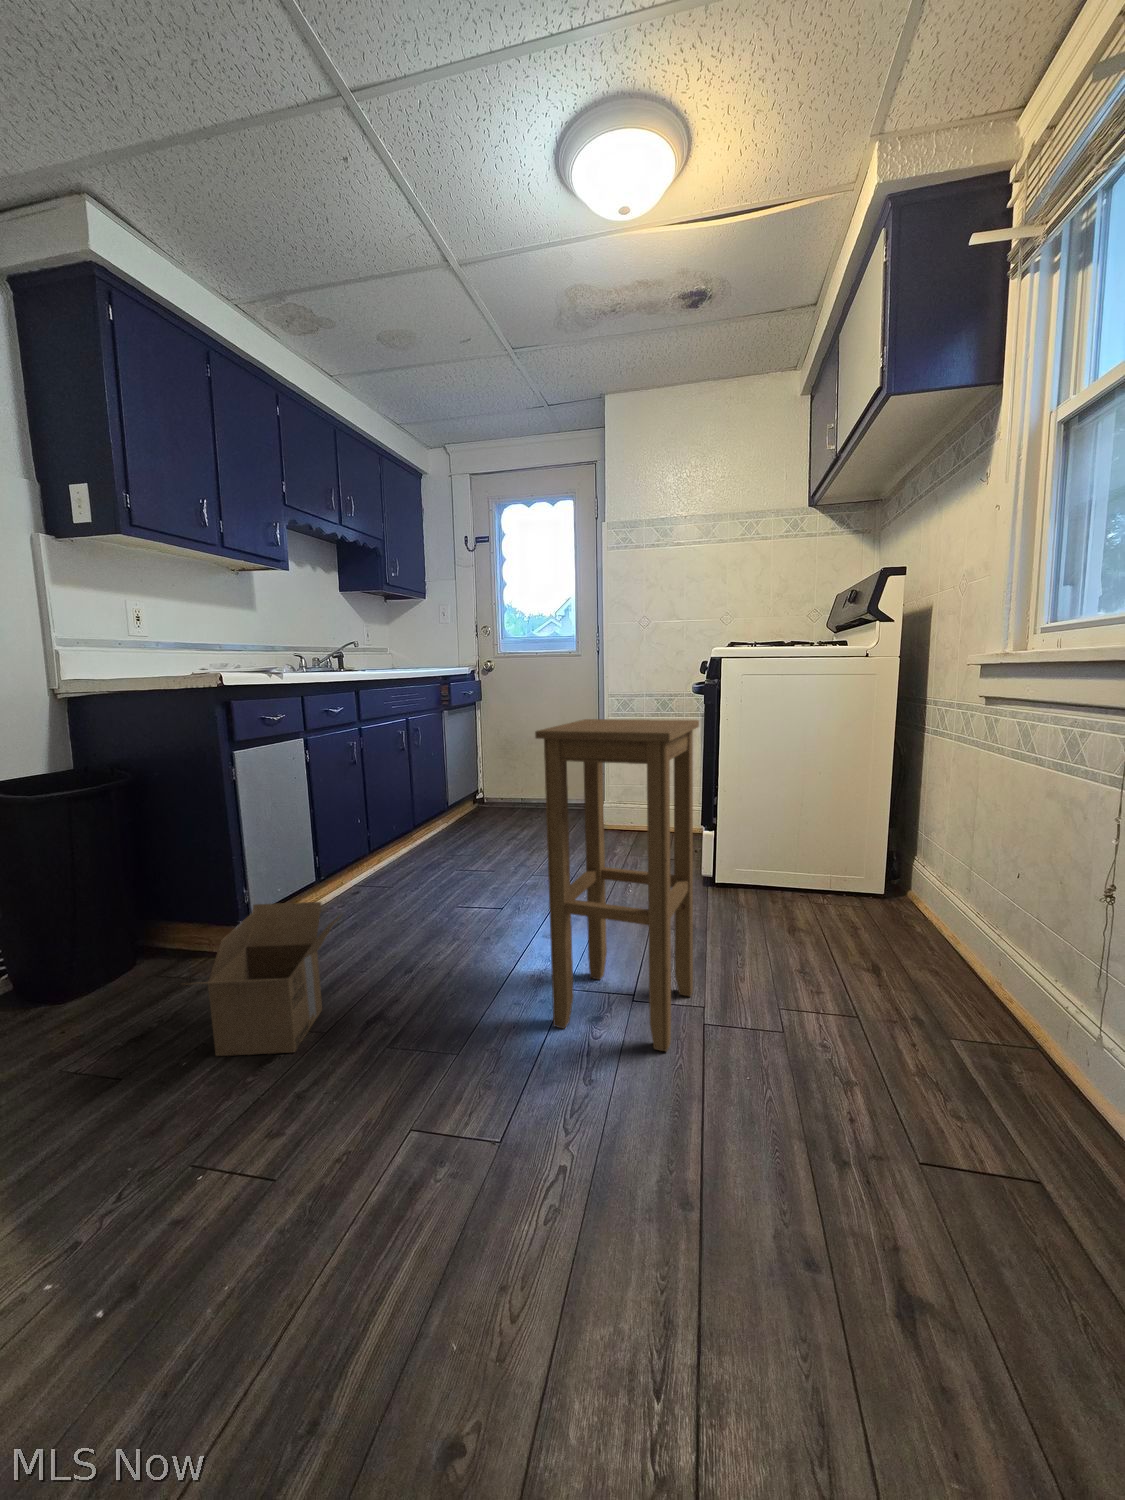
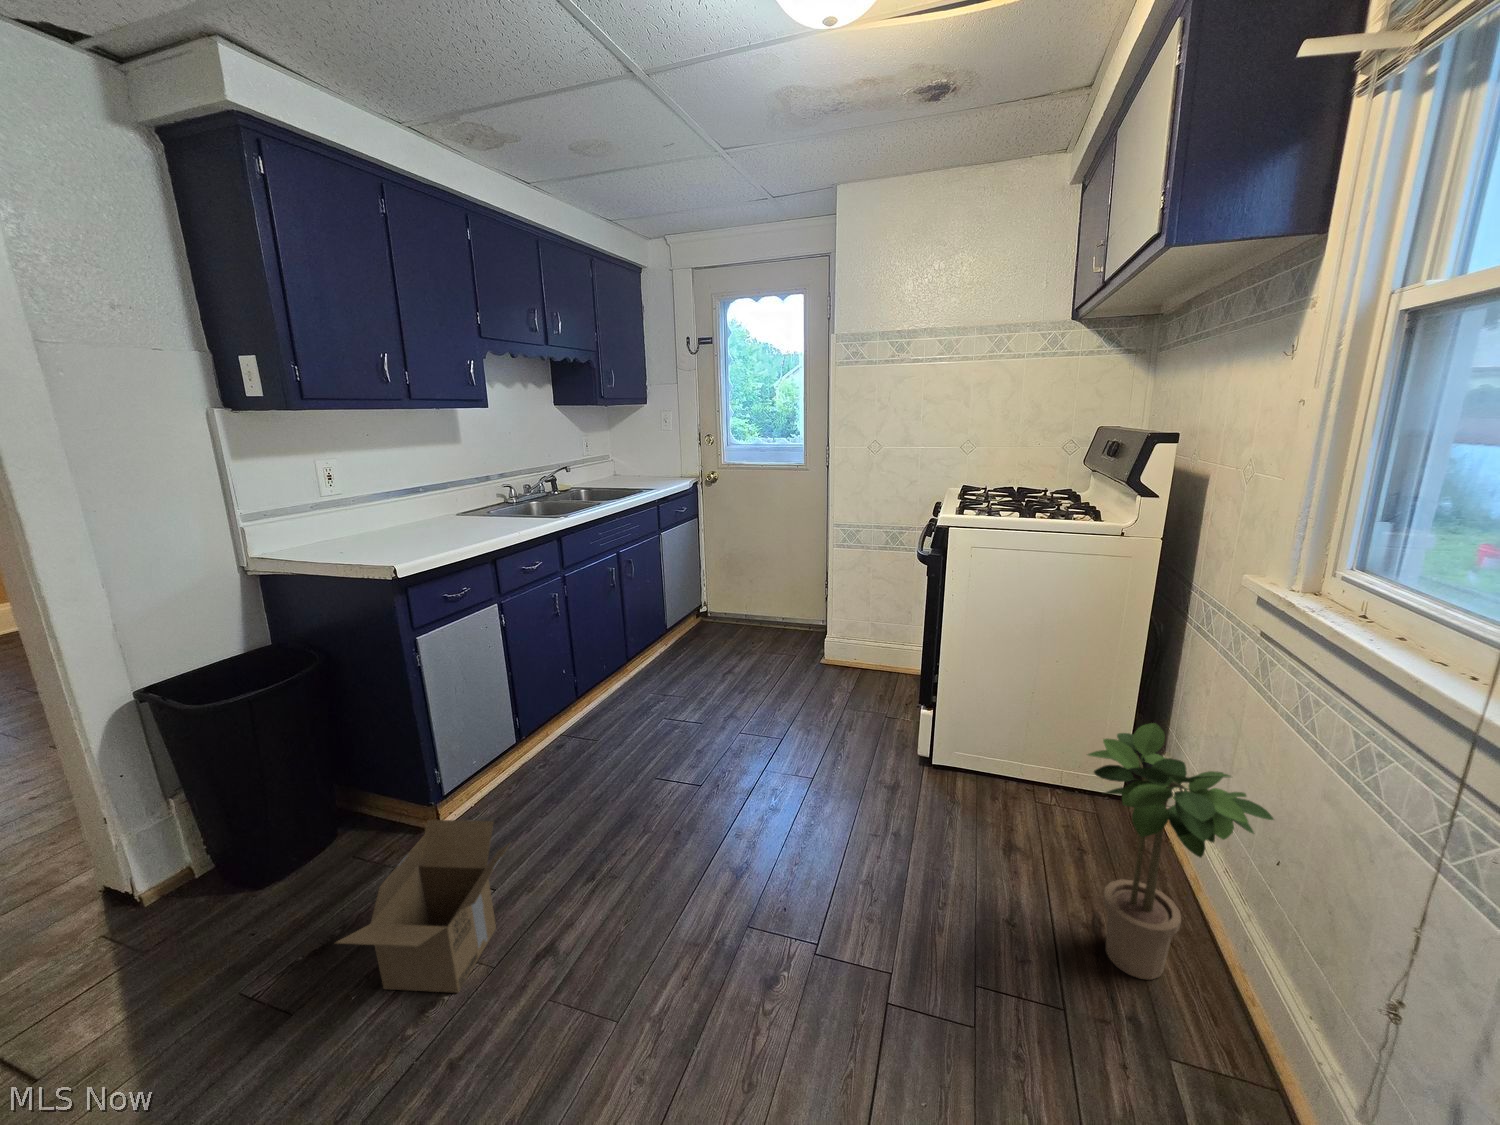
stool: present [535,719,699,1052] -> none [699,641,897,1039]
potted plant: none [858,779,1012,998] -> present [1088,723,1273,980]

